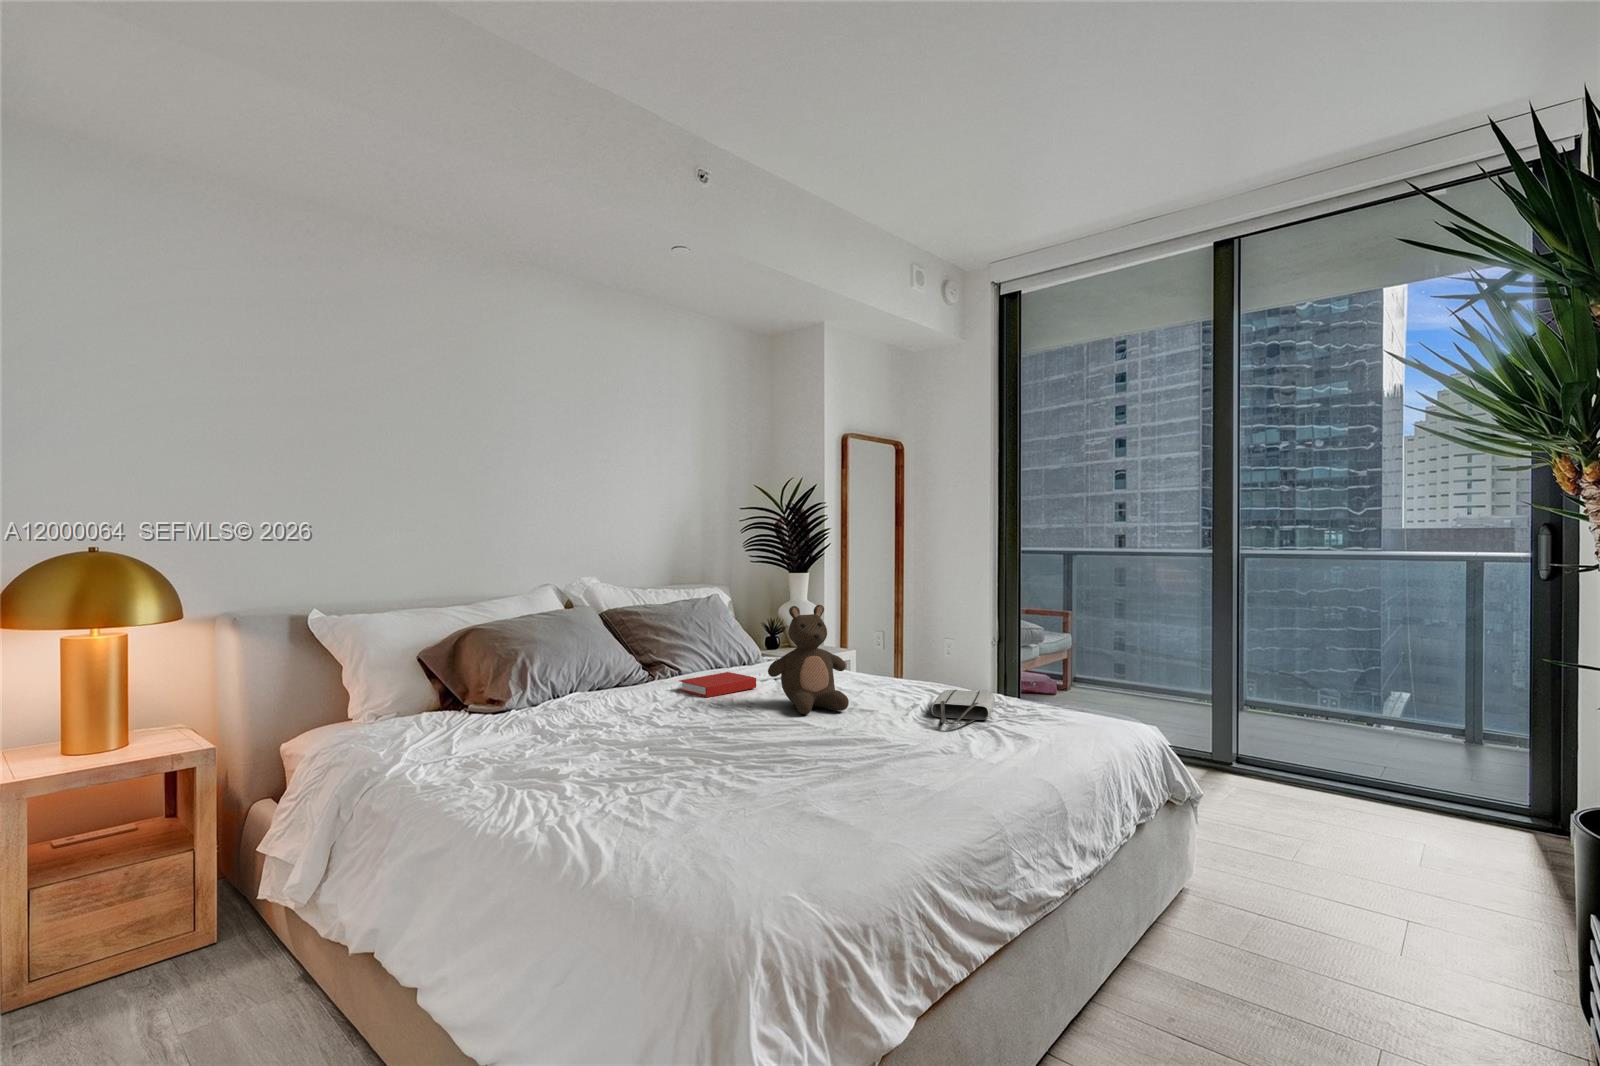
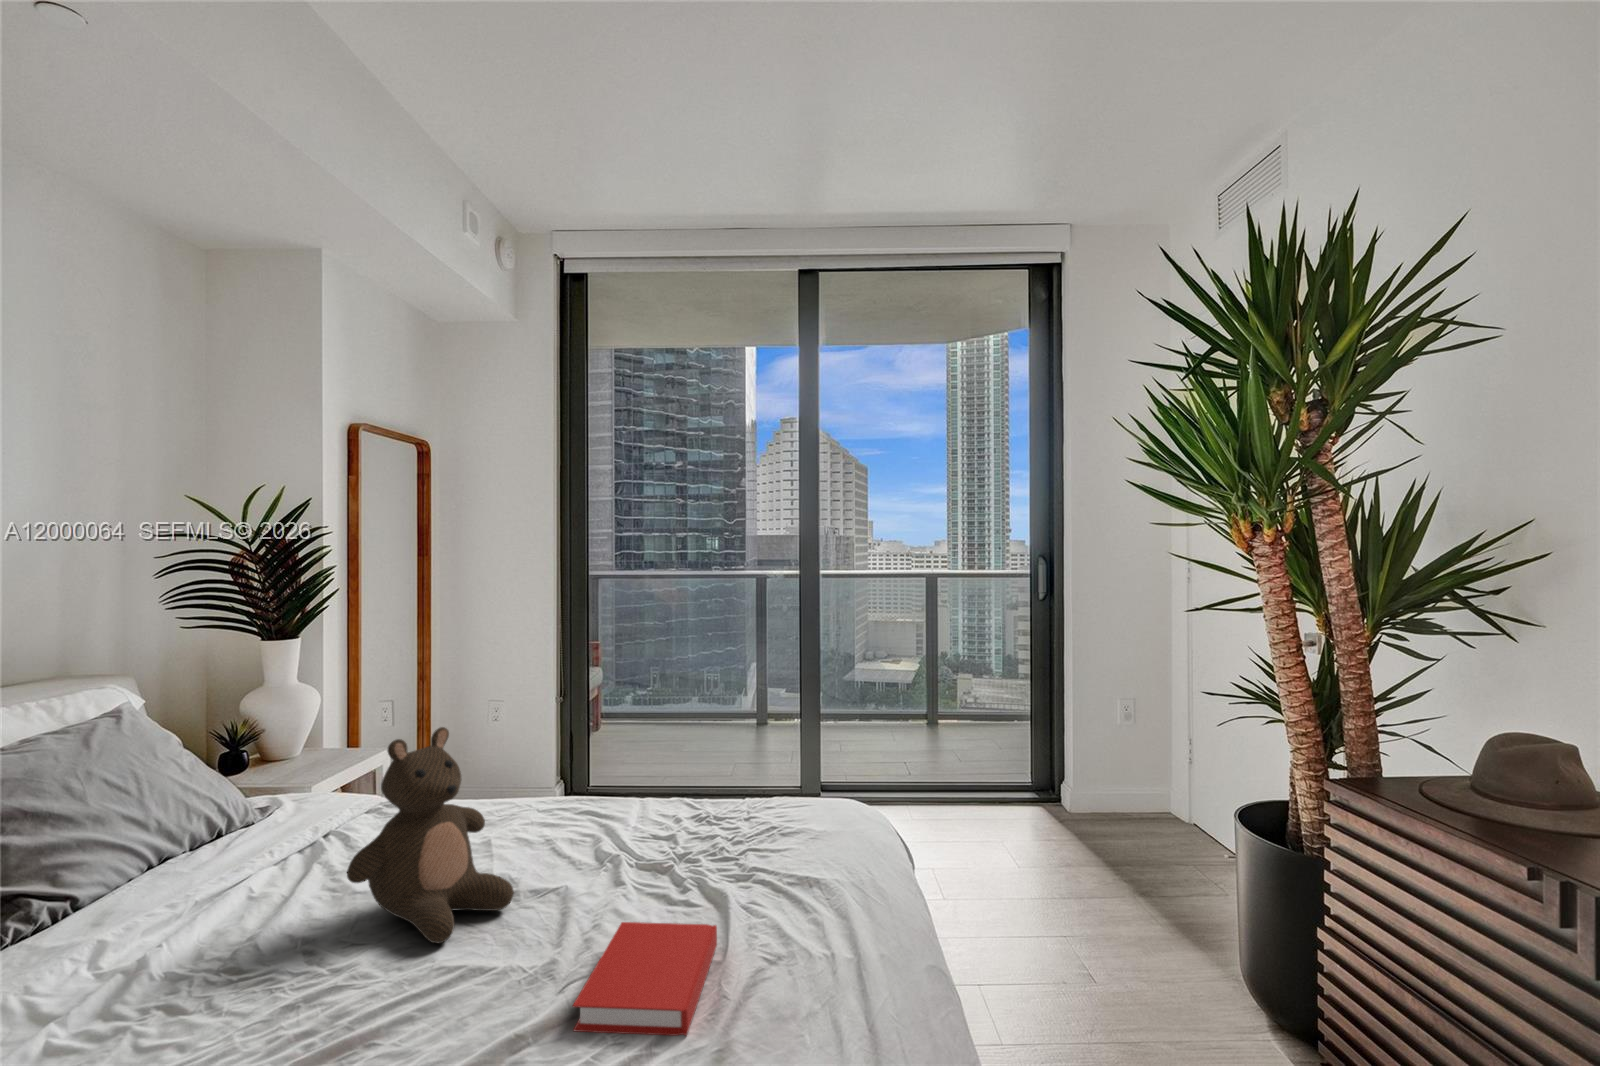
book: present [679,672,756,698] -> present [573,922,717,1036]
tote bag: present [931,690,995,724] -> none [629,808,729,893]

